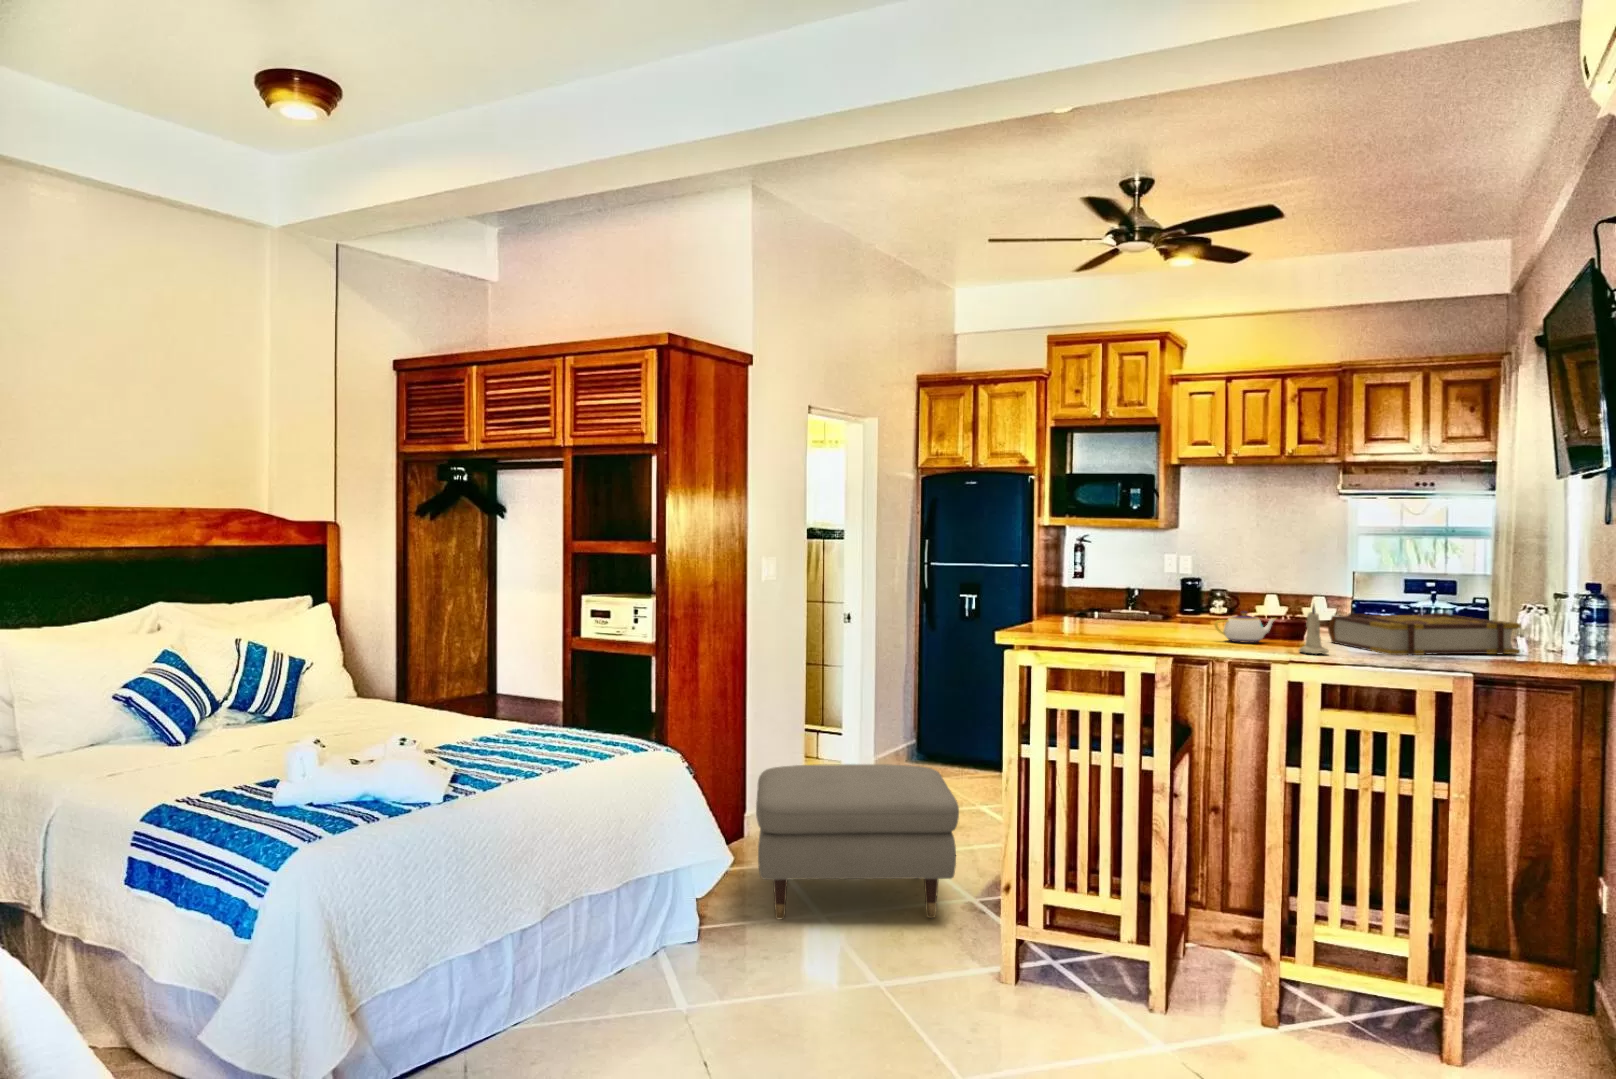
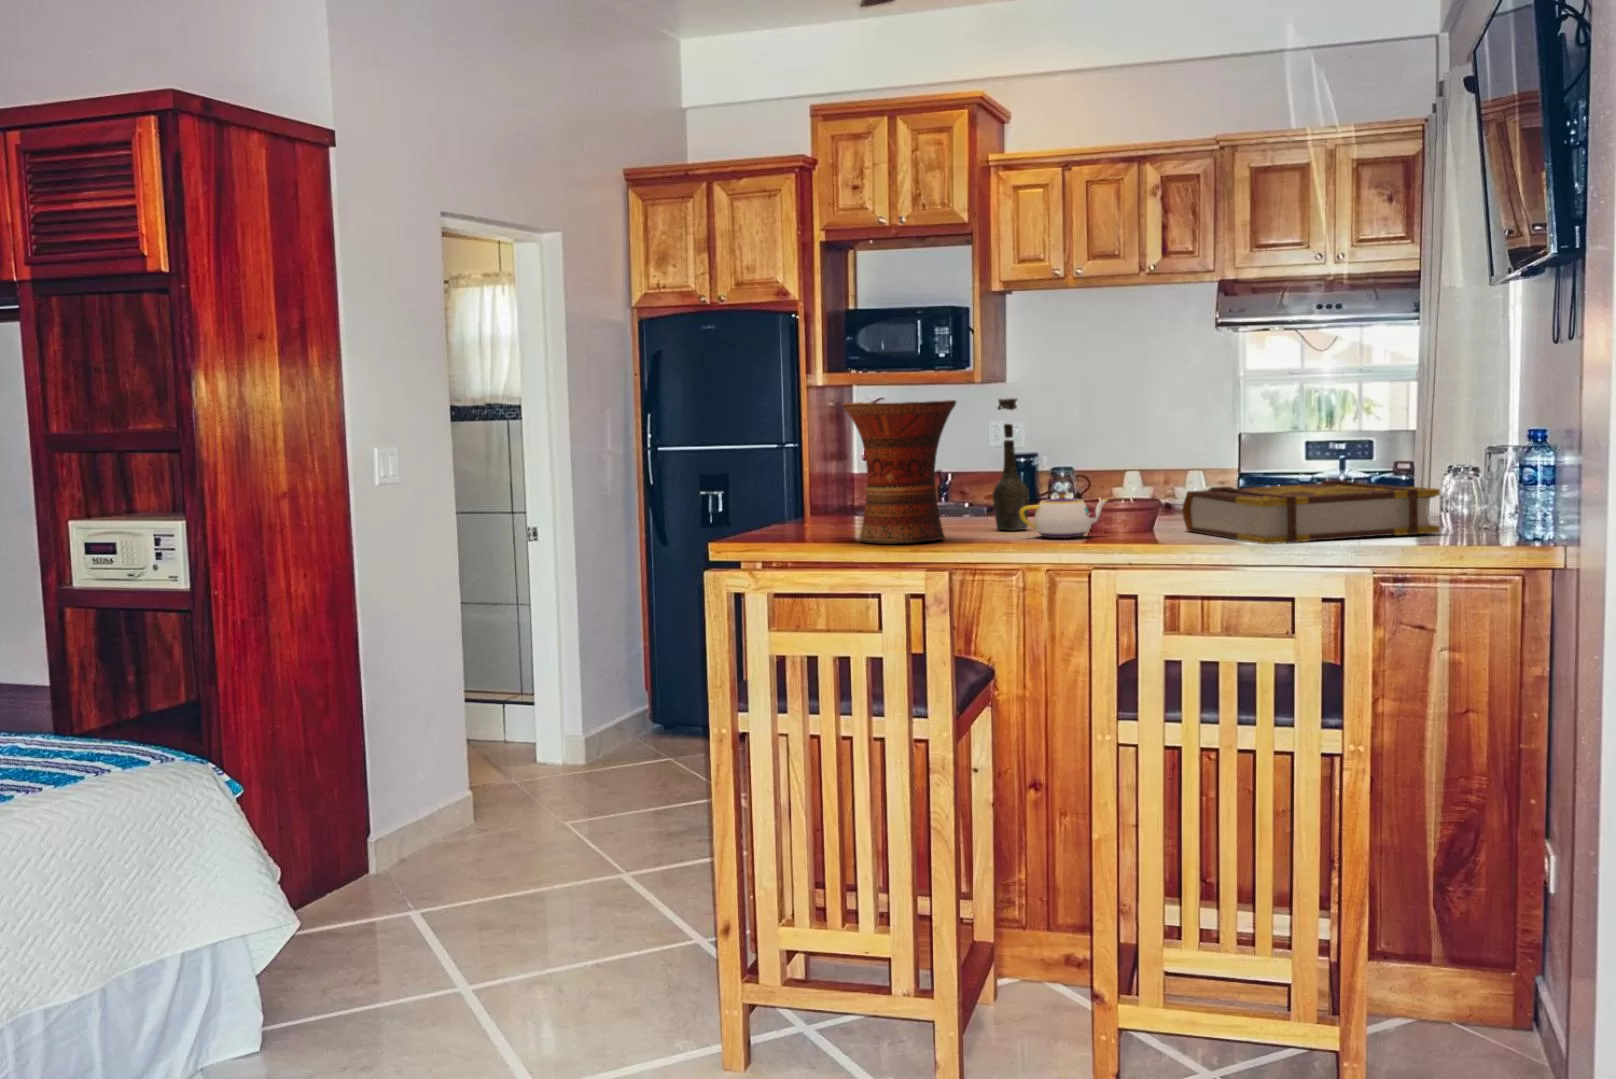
vase: none [1096,547,1174,640] -> present [843,400,956,544]
bottle: none [1192,547,1218,635] -> present [992,398,1029,531]
candle: present [1299,605,1329,654] -> none [1134,471,1177,549]
ottoman: present [756,764,959,919] -> none [342,754,662,1009]

